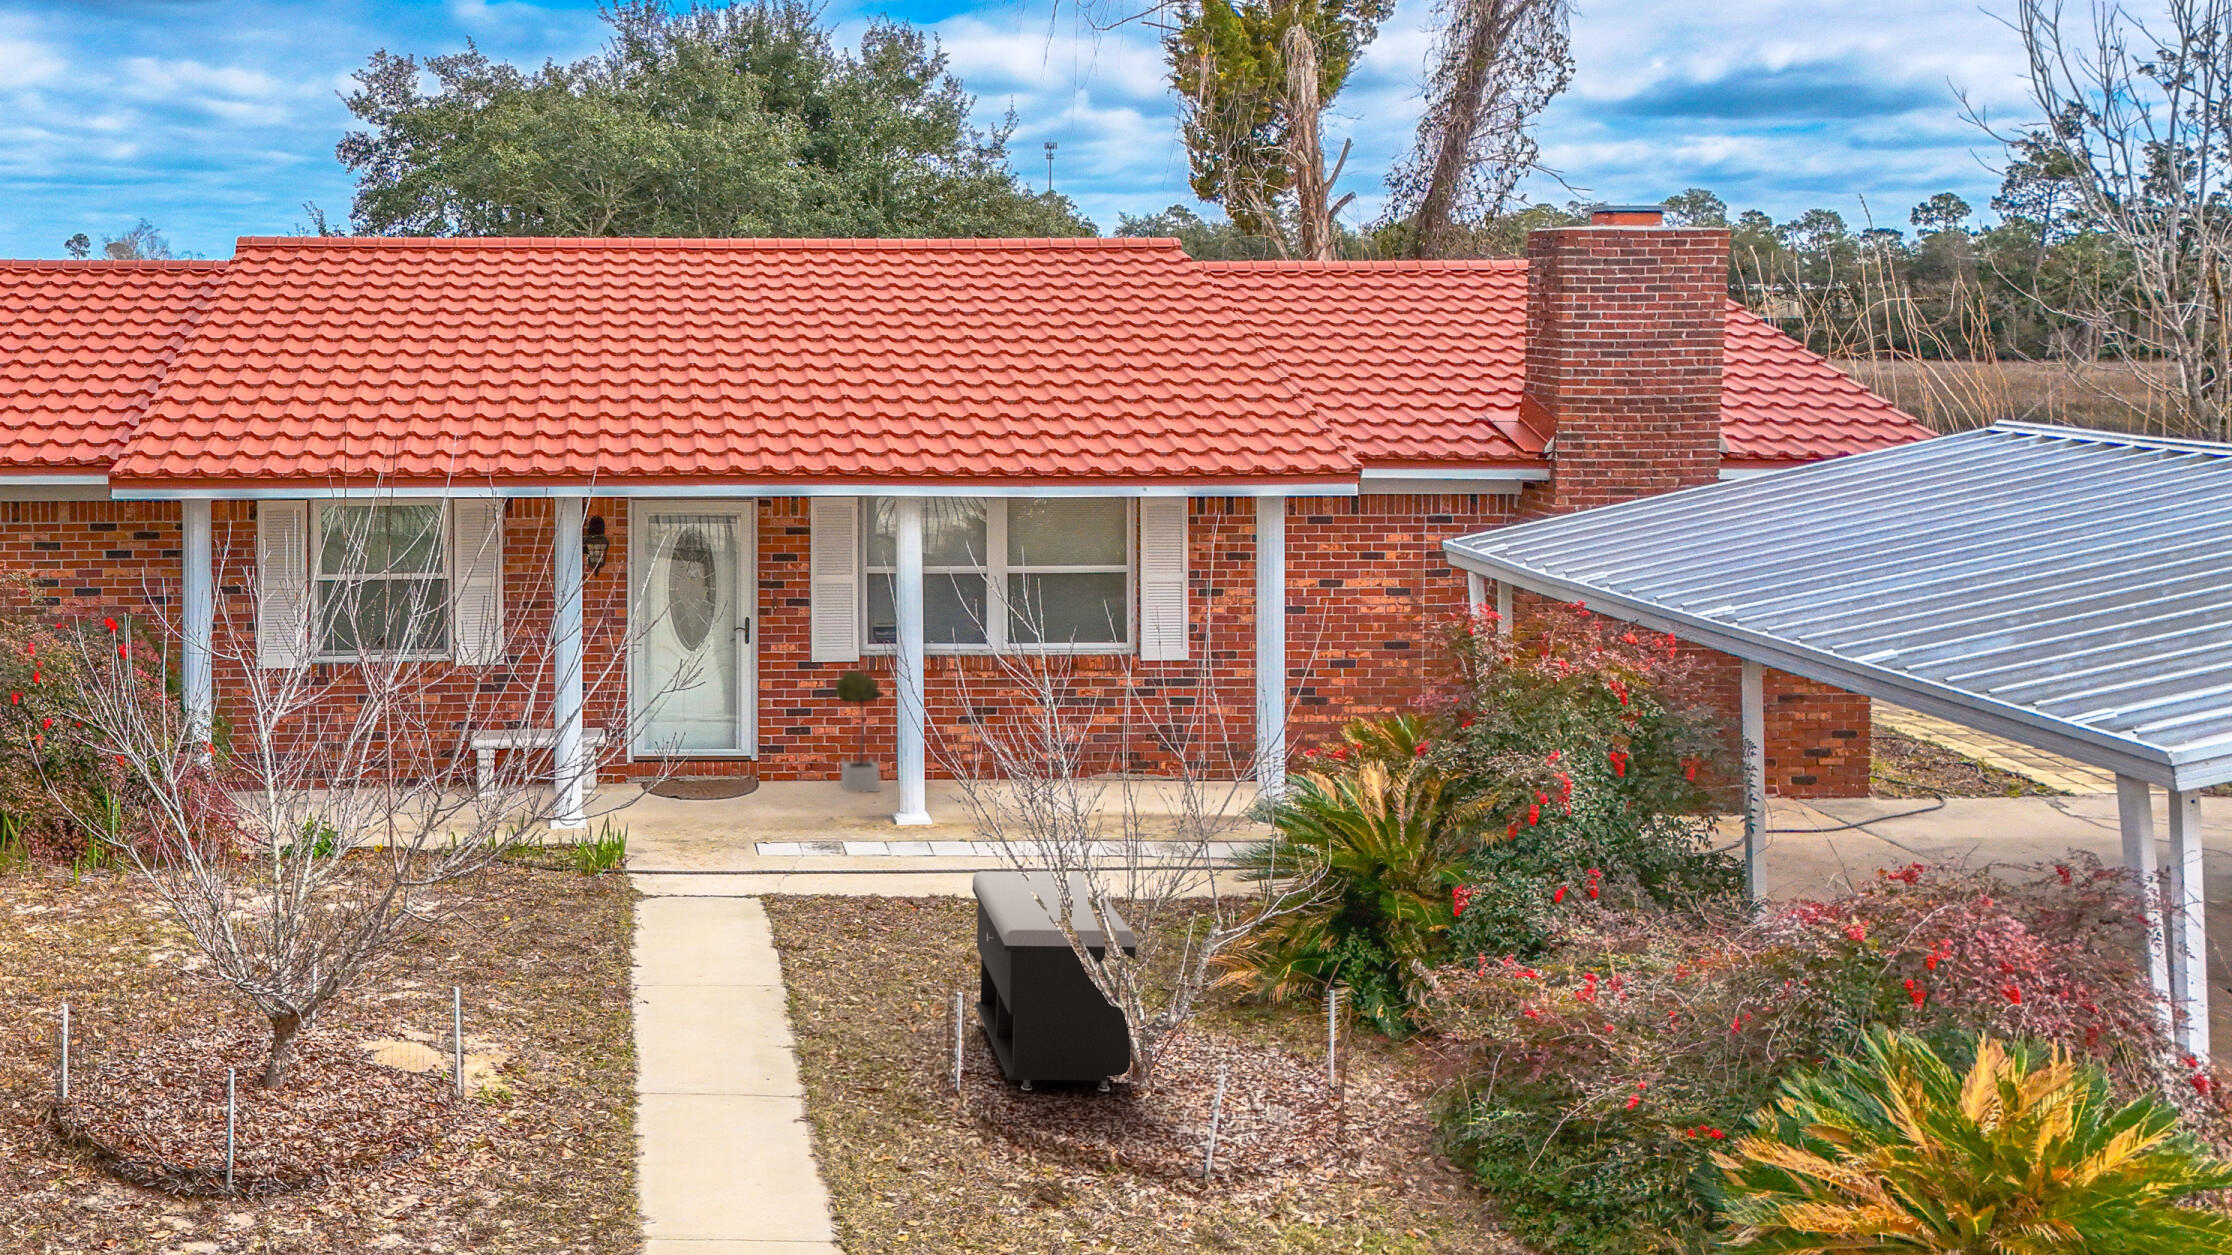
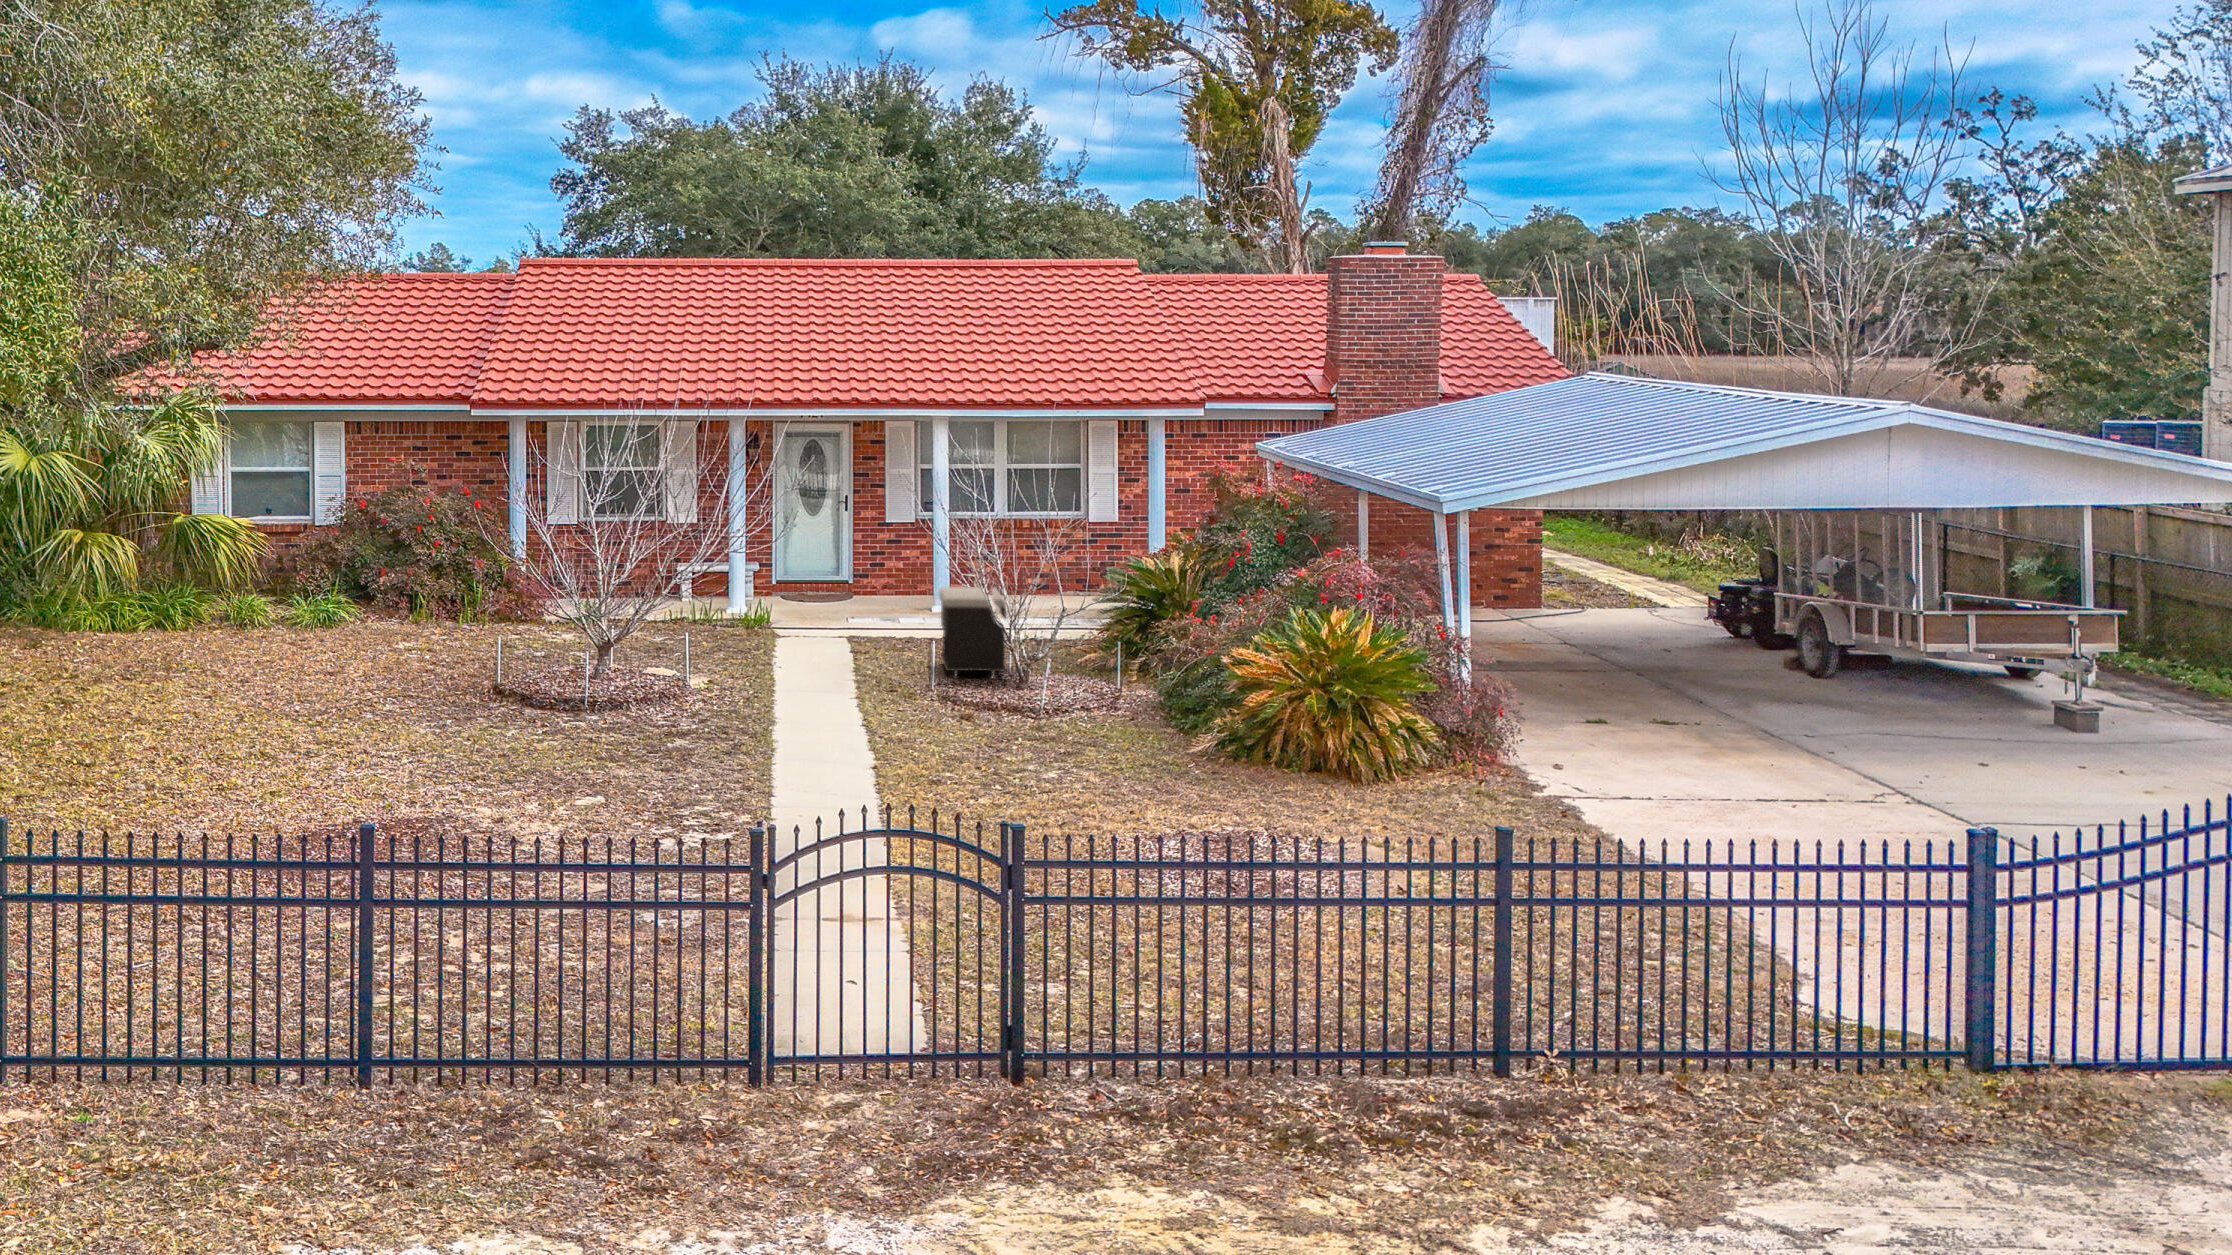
potted tree: present [835,671,883,792] -> none [898,528,929,602]

